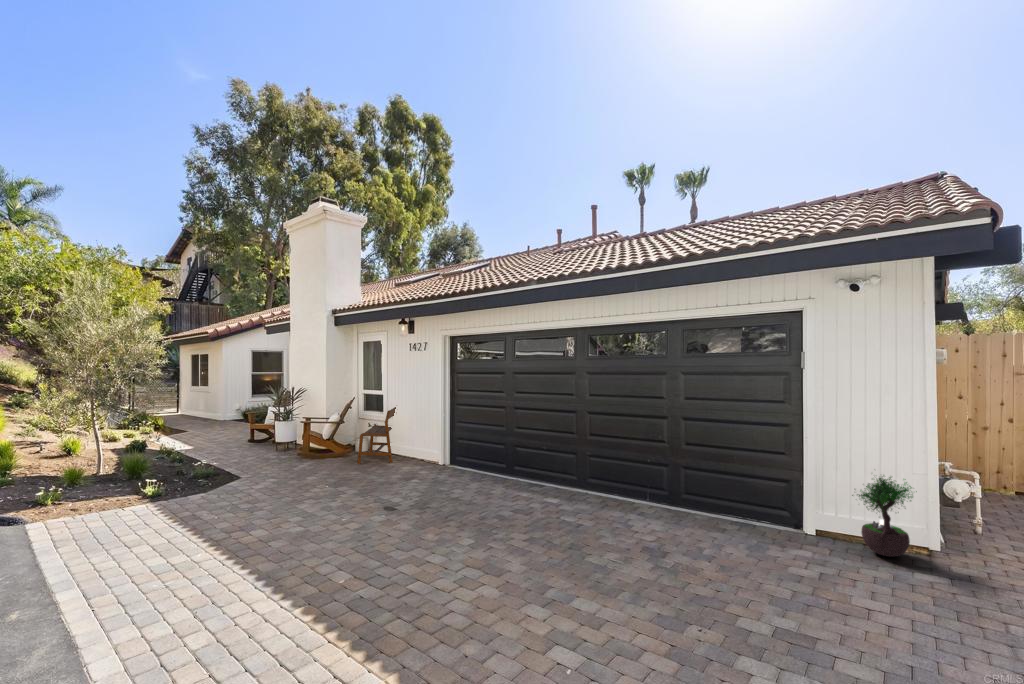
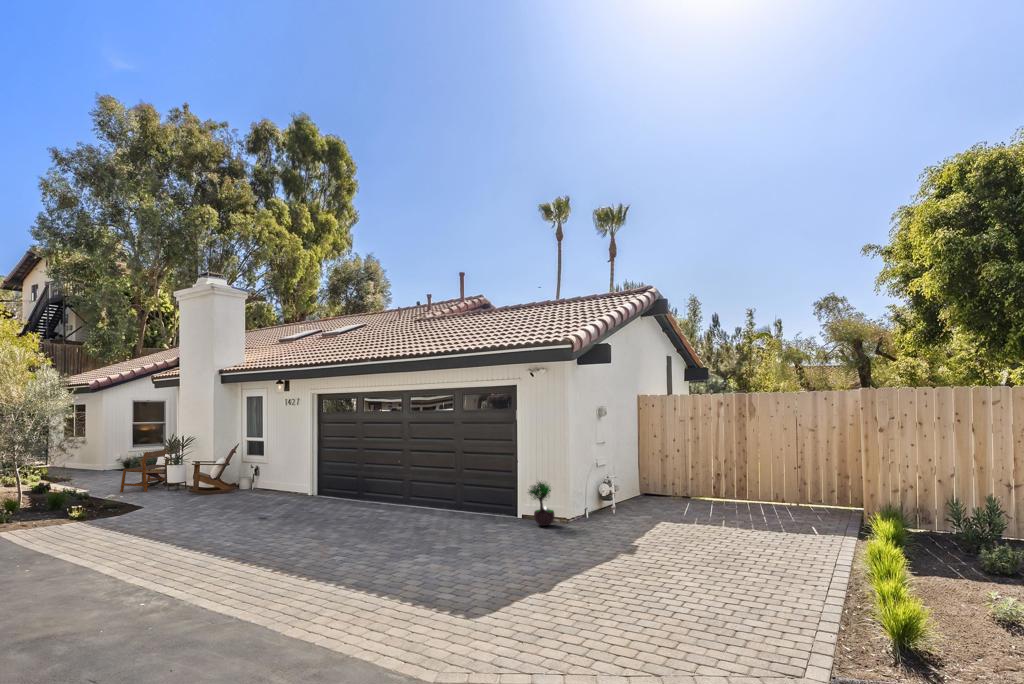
bench: present [357,407,396,464] -> present [120,450,167,492]

